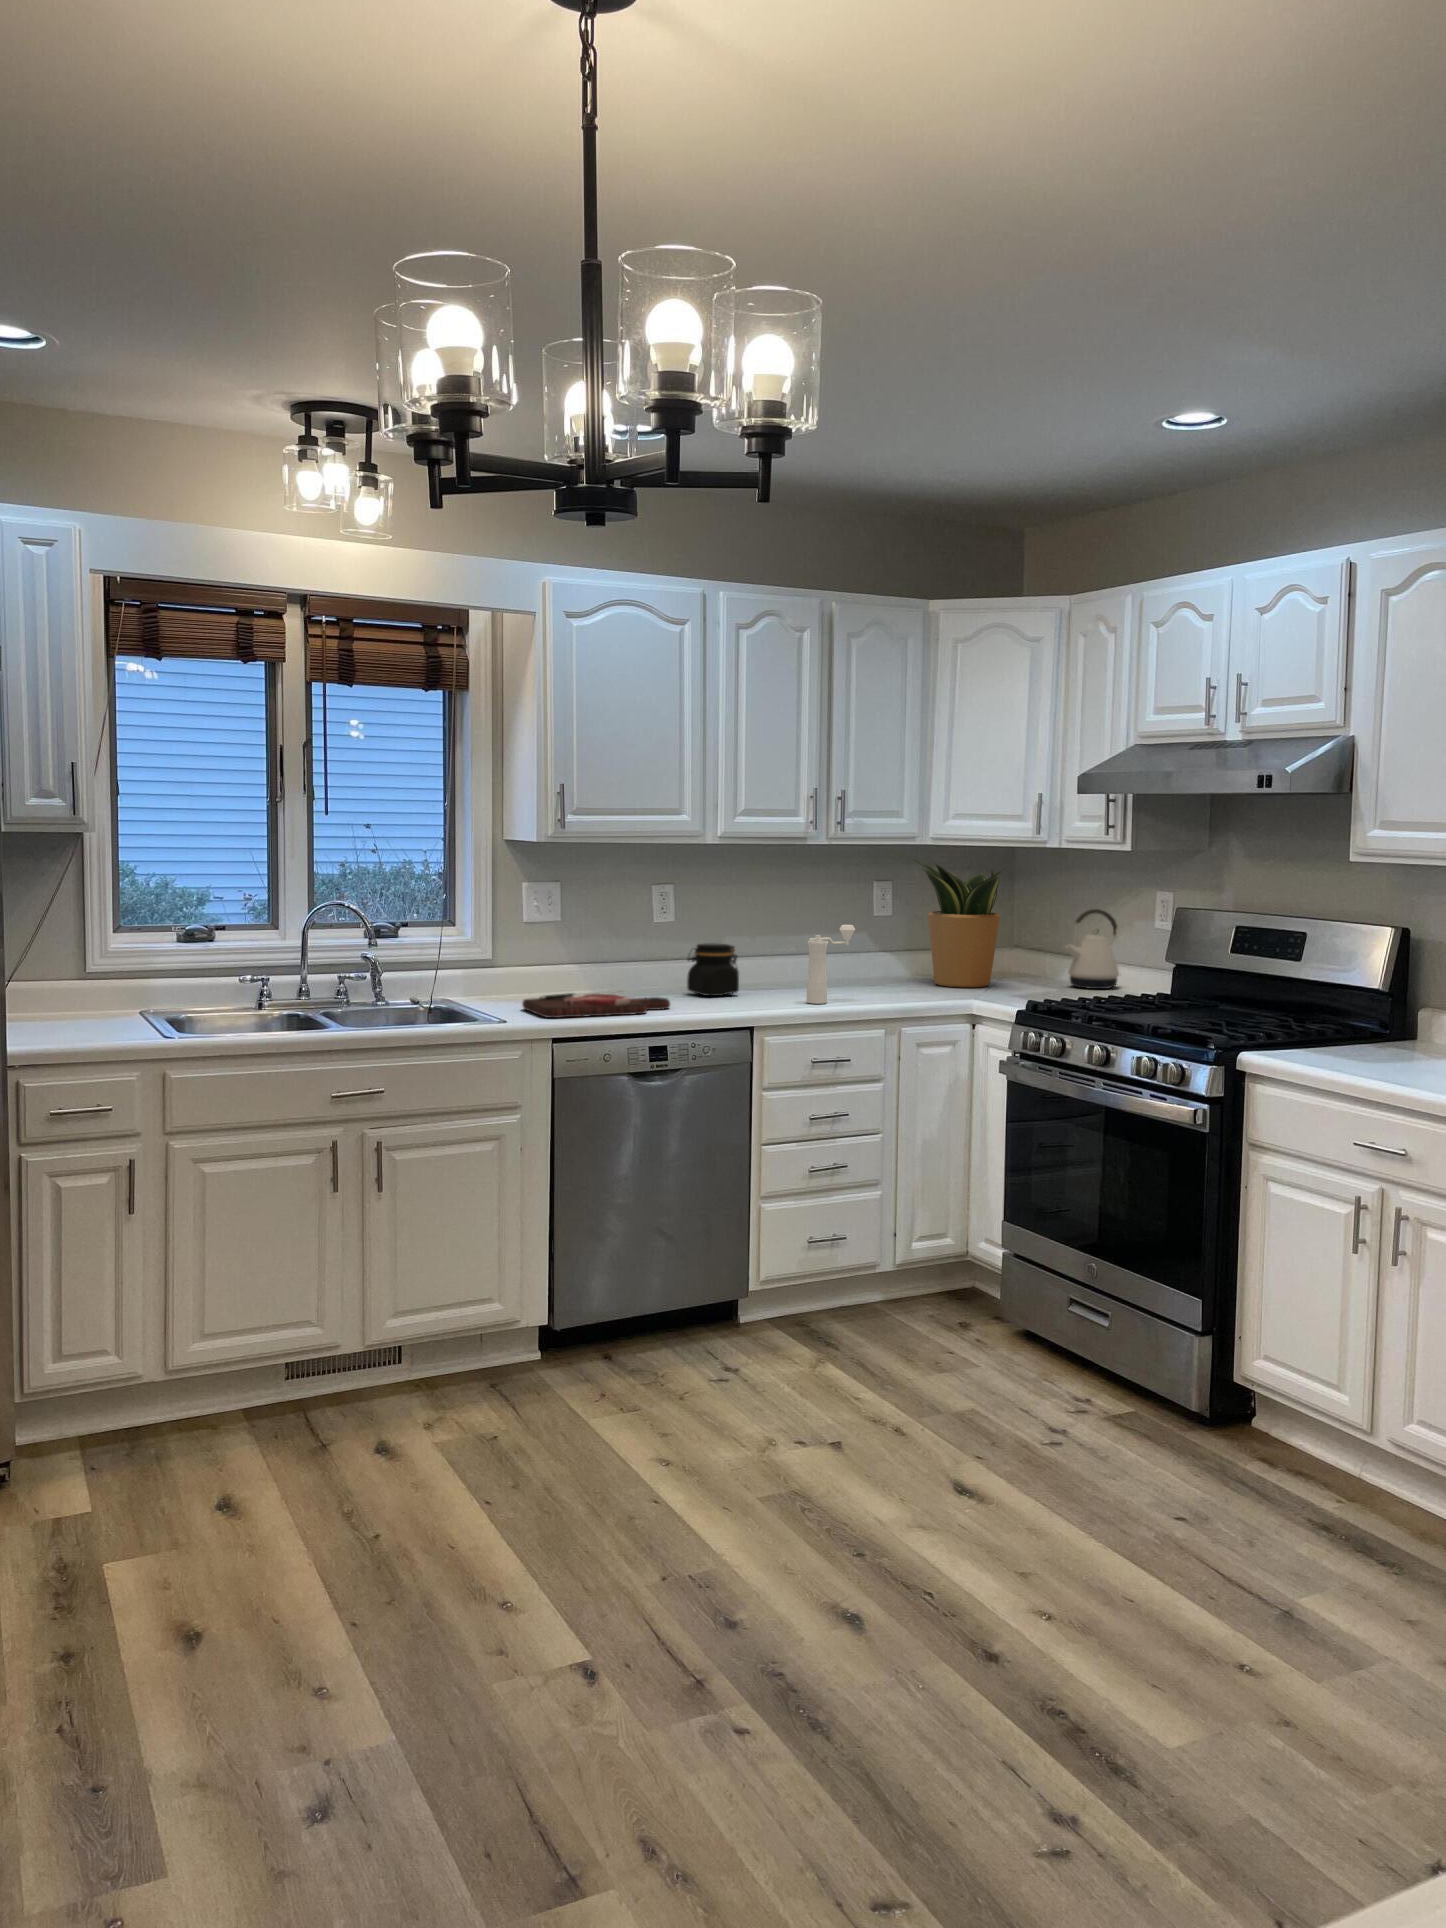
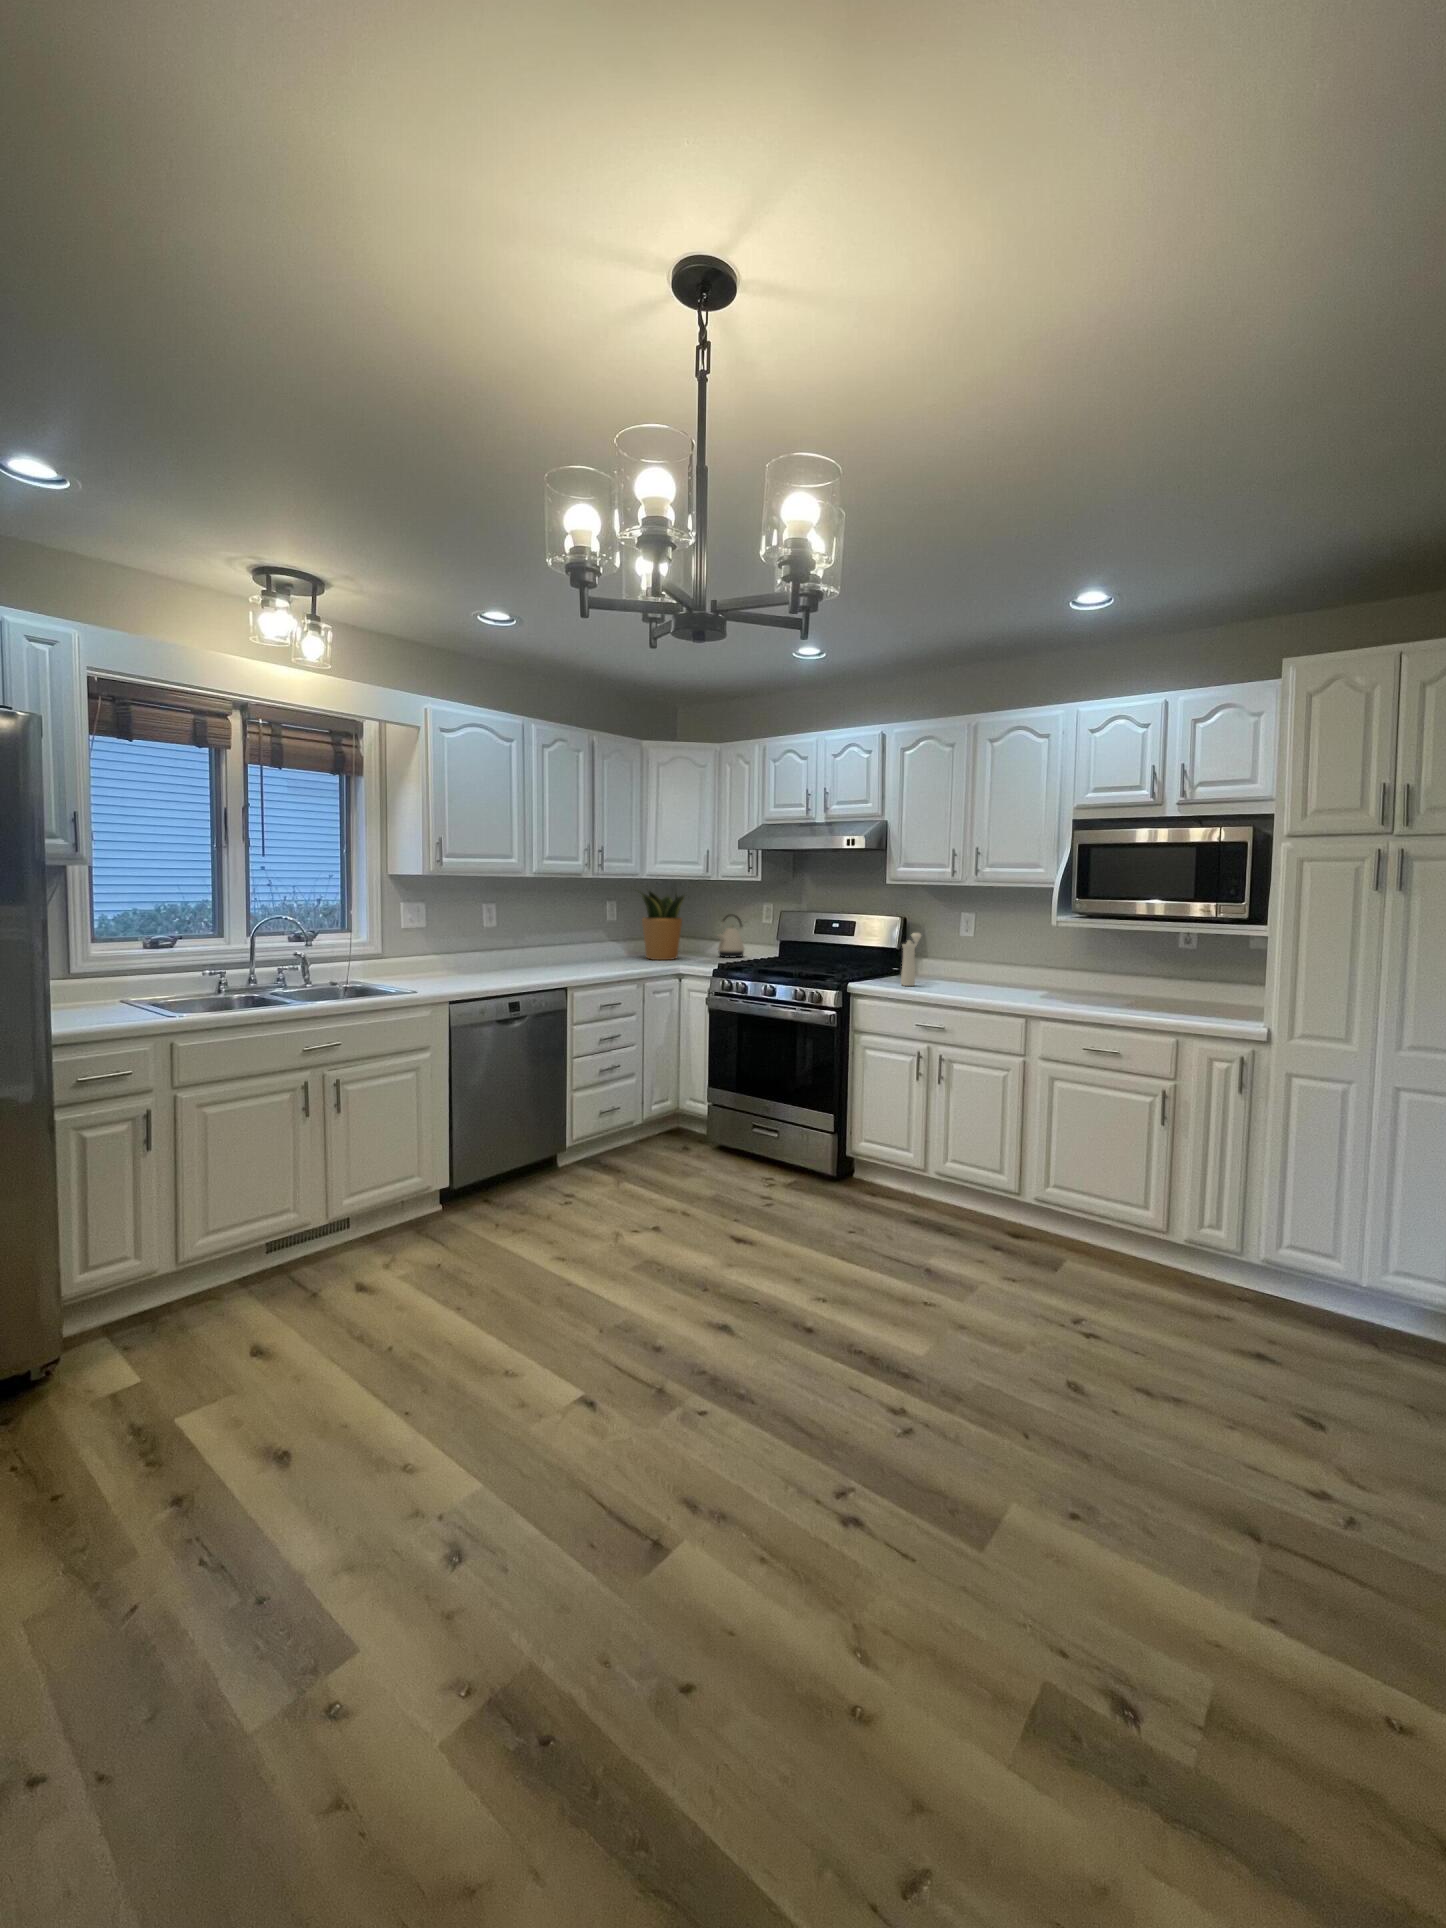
pepper mill: present [806,925,855,1004] -> present [901,933,922,986]
jar: present [687,944,739,996] -> none [511,939,544,971]
cutting board: present [522,991,670,1018] -> none [416,969,513,989]

